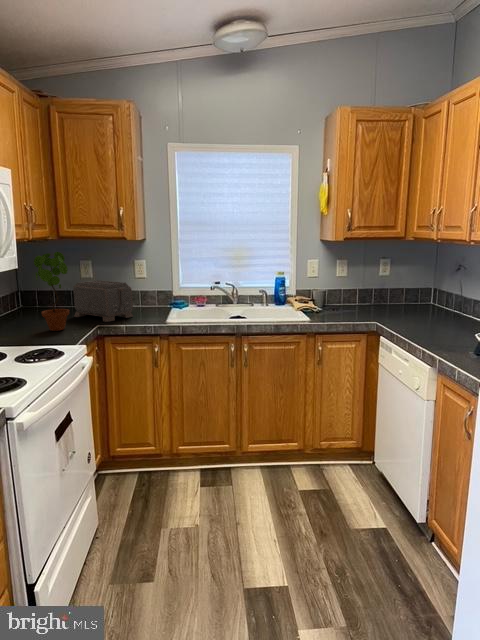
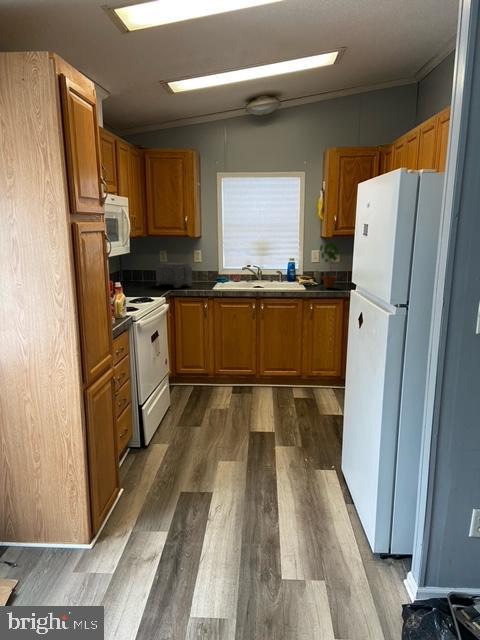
potted plant: present [34,252,69,331] -> present [320,243,339,288]

